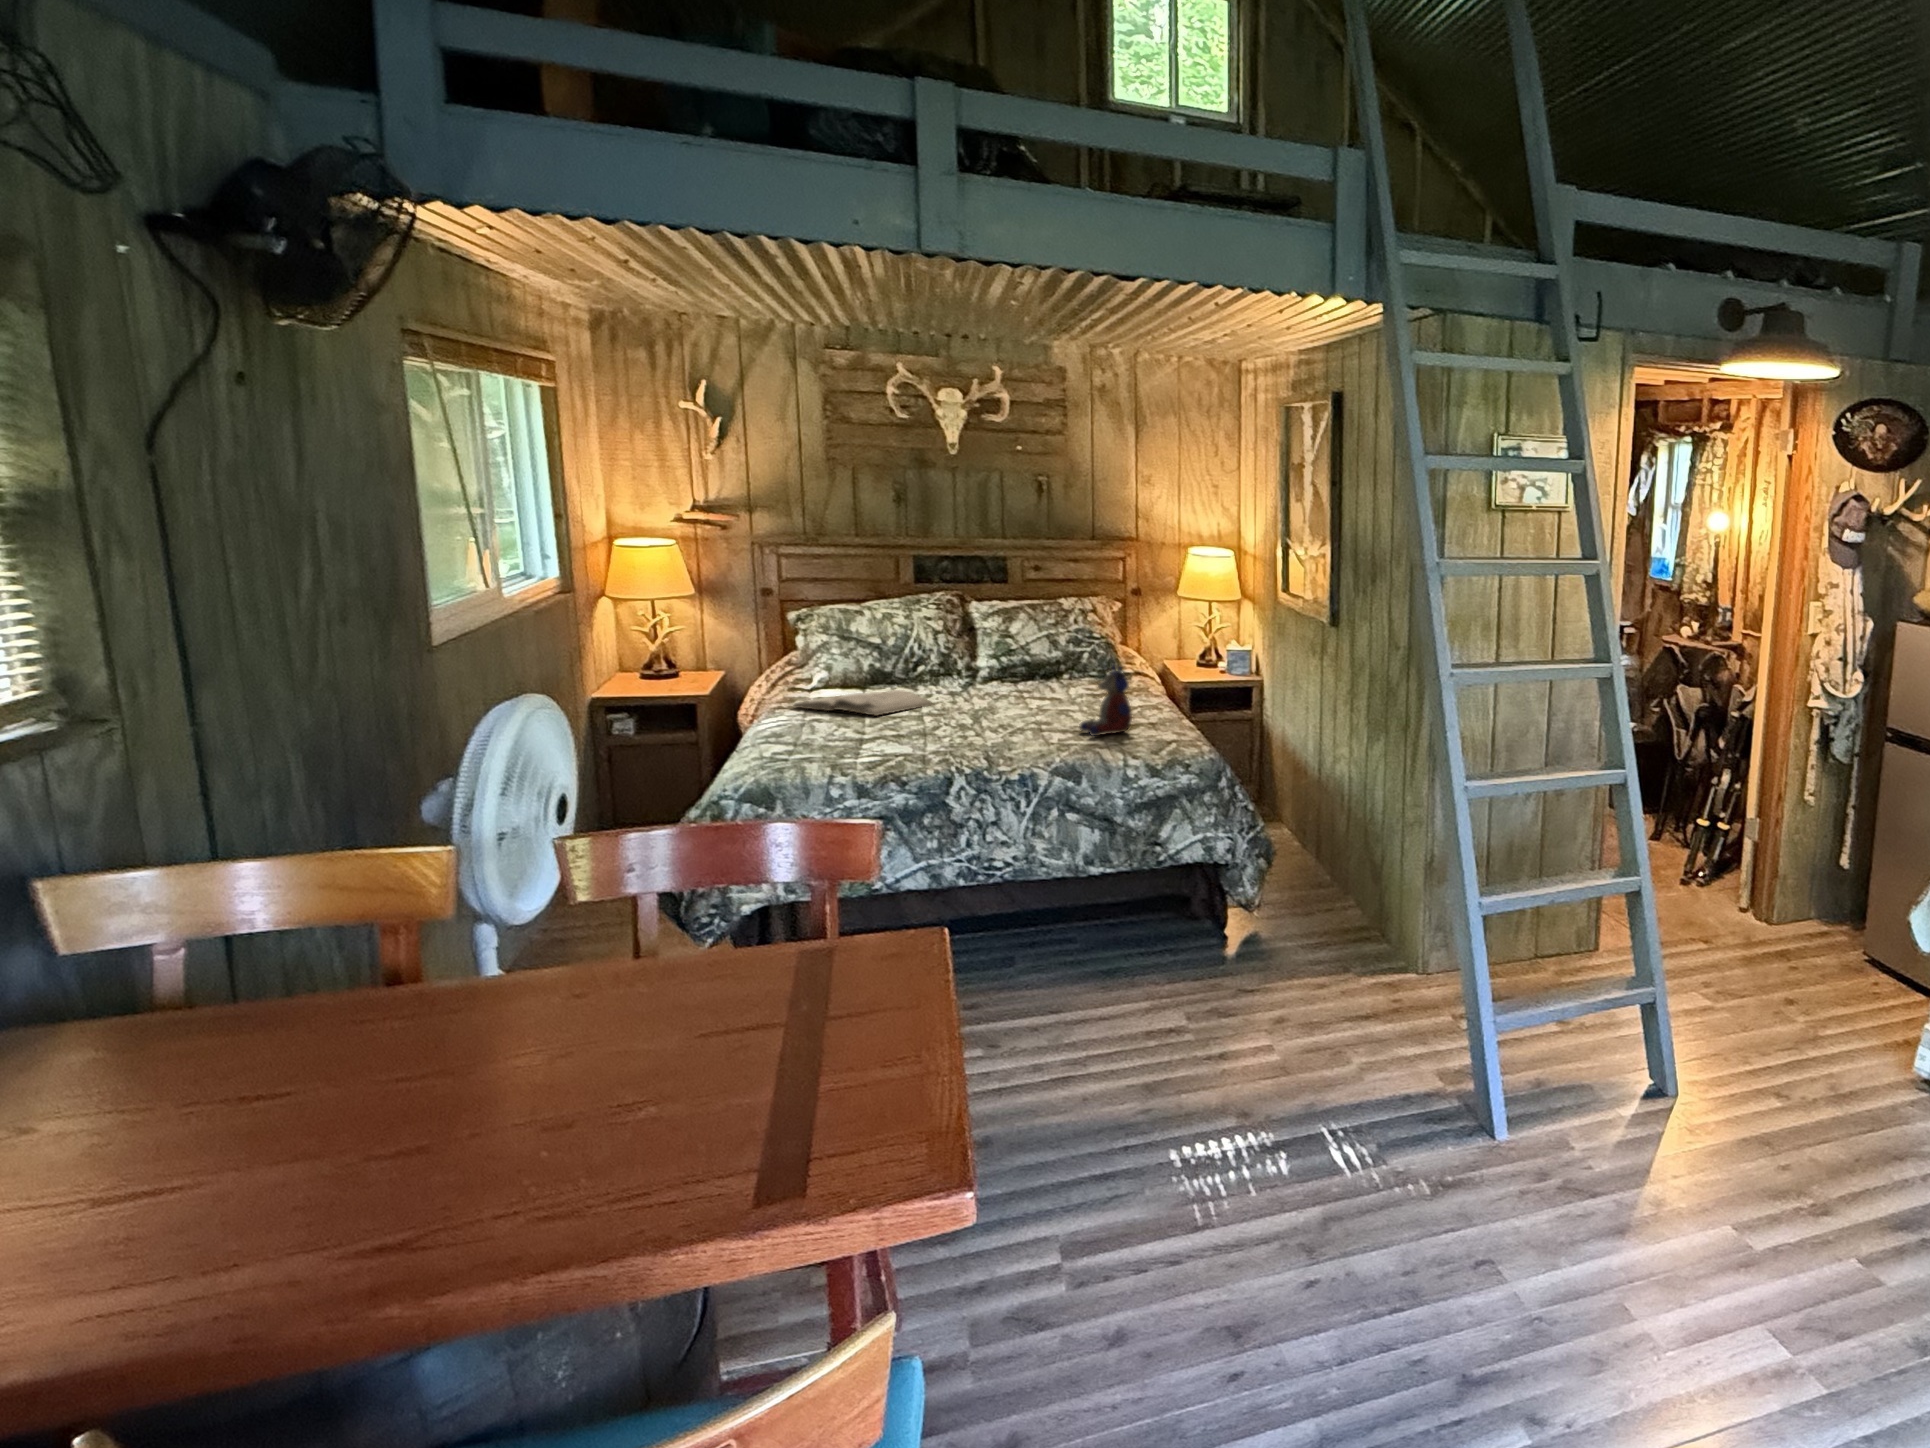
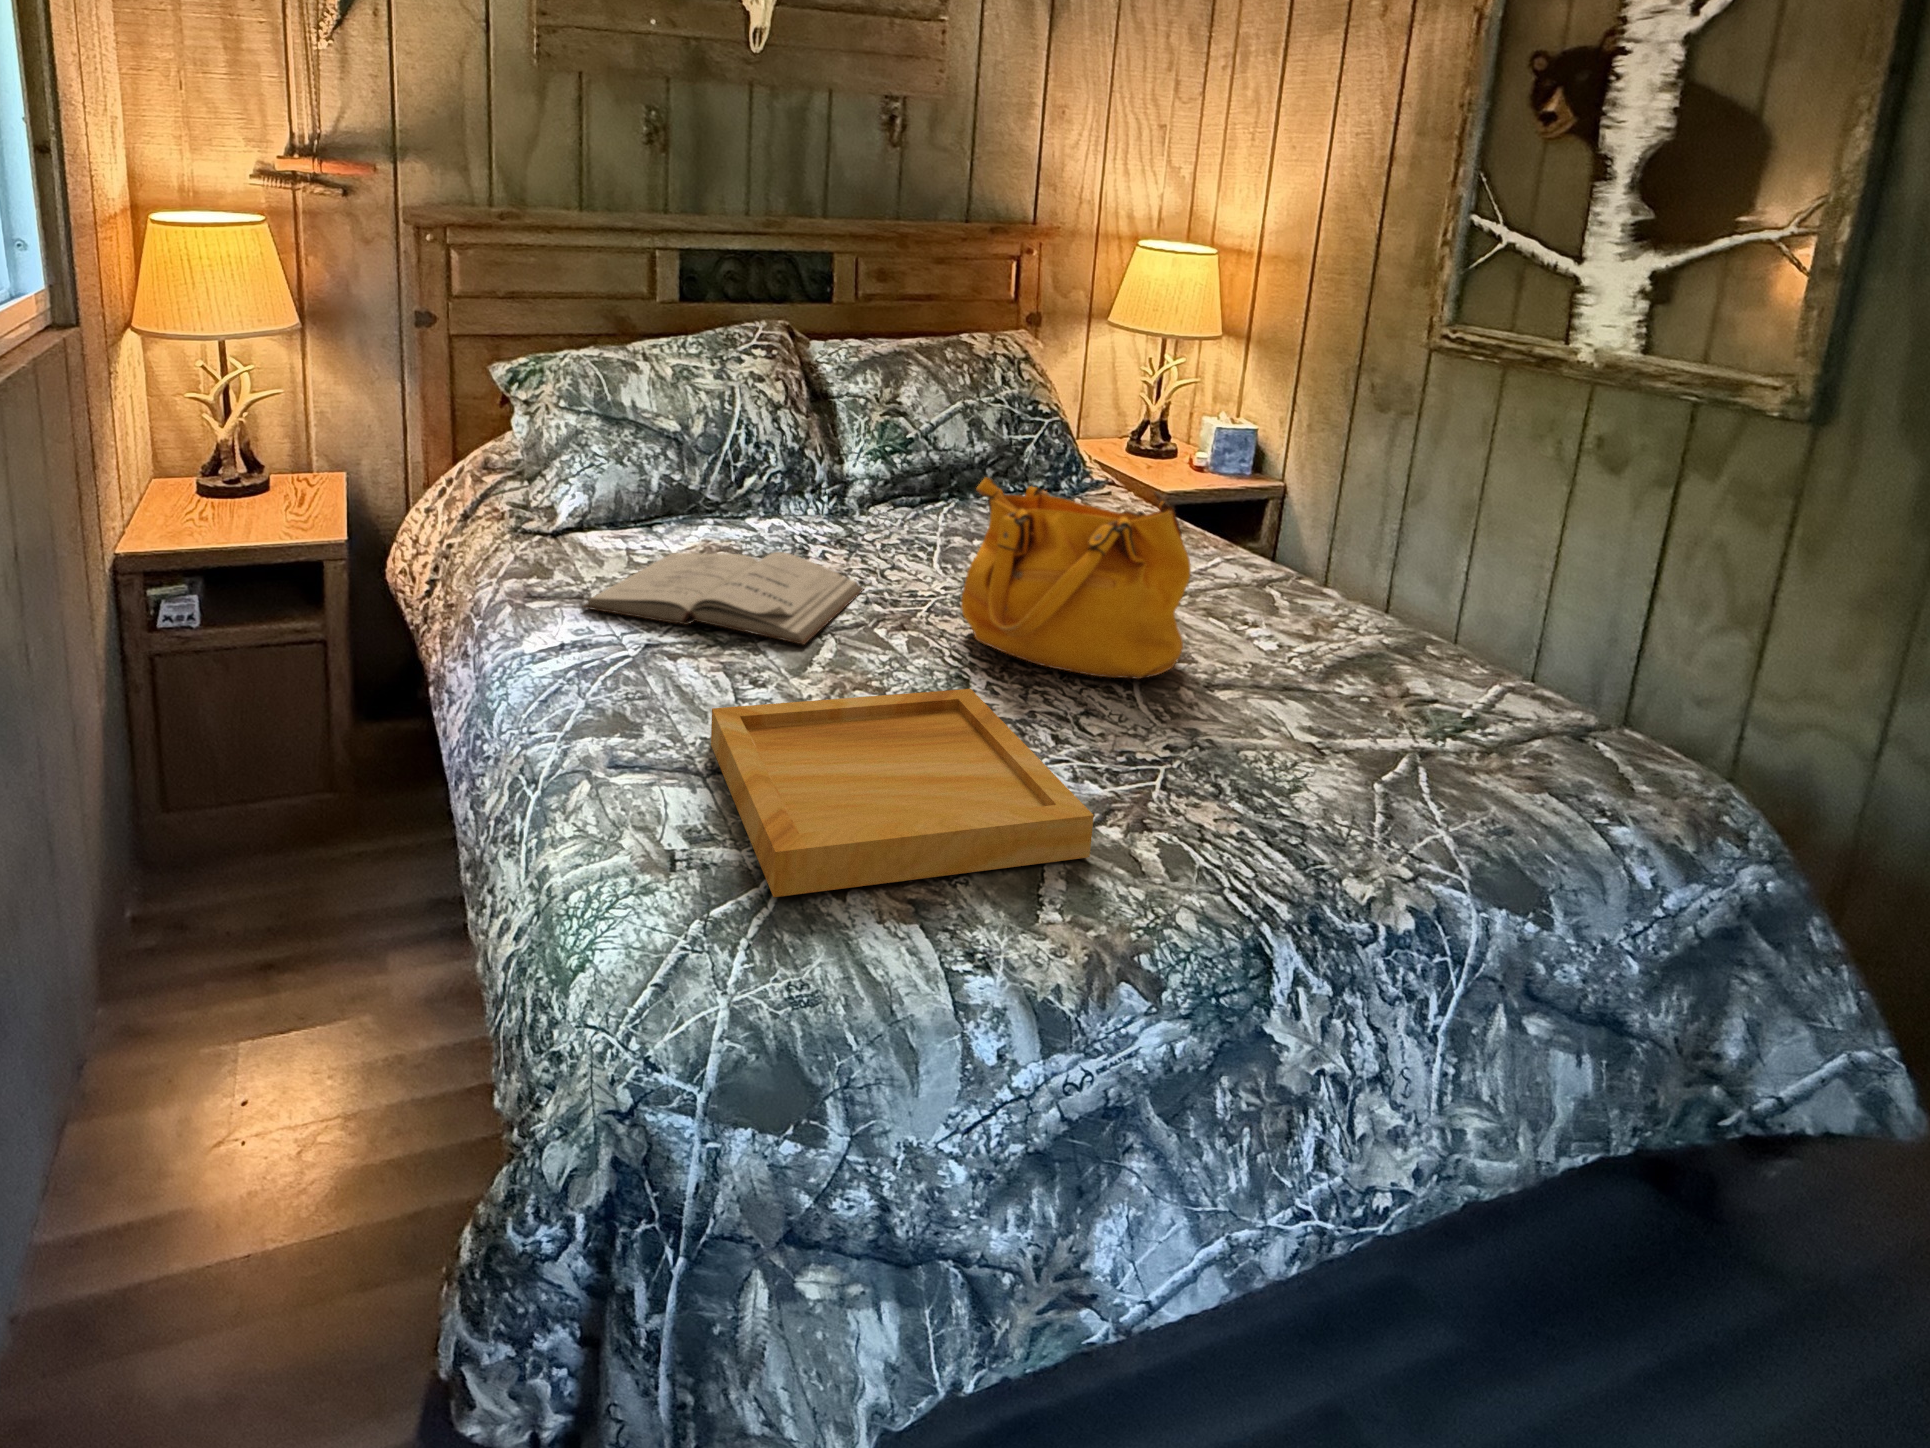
handbag: none [943,648,1039,724] -> present [961,477,1191,679]
stuffed bear: present [1079,665,1132,736] -> none [1357,539,1524,739]
tray: none [777,719,914,755] -> present [711,689,1094,897]

